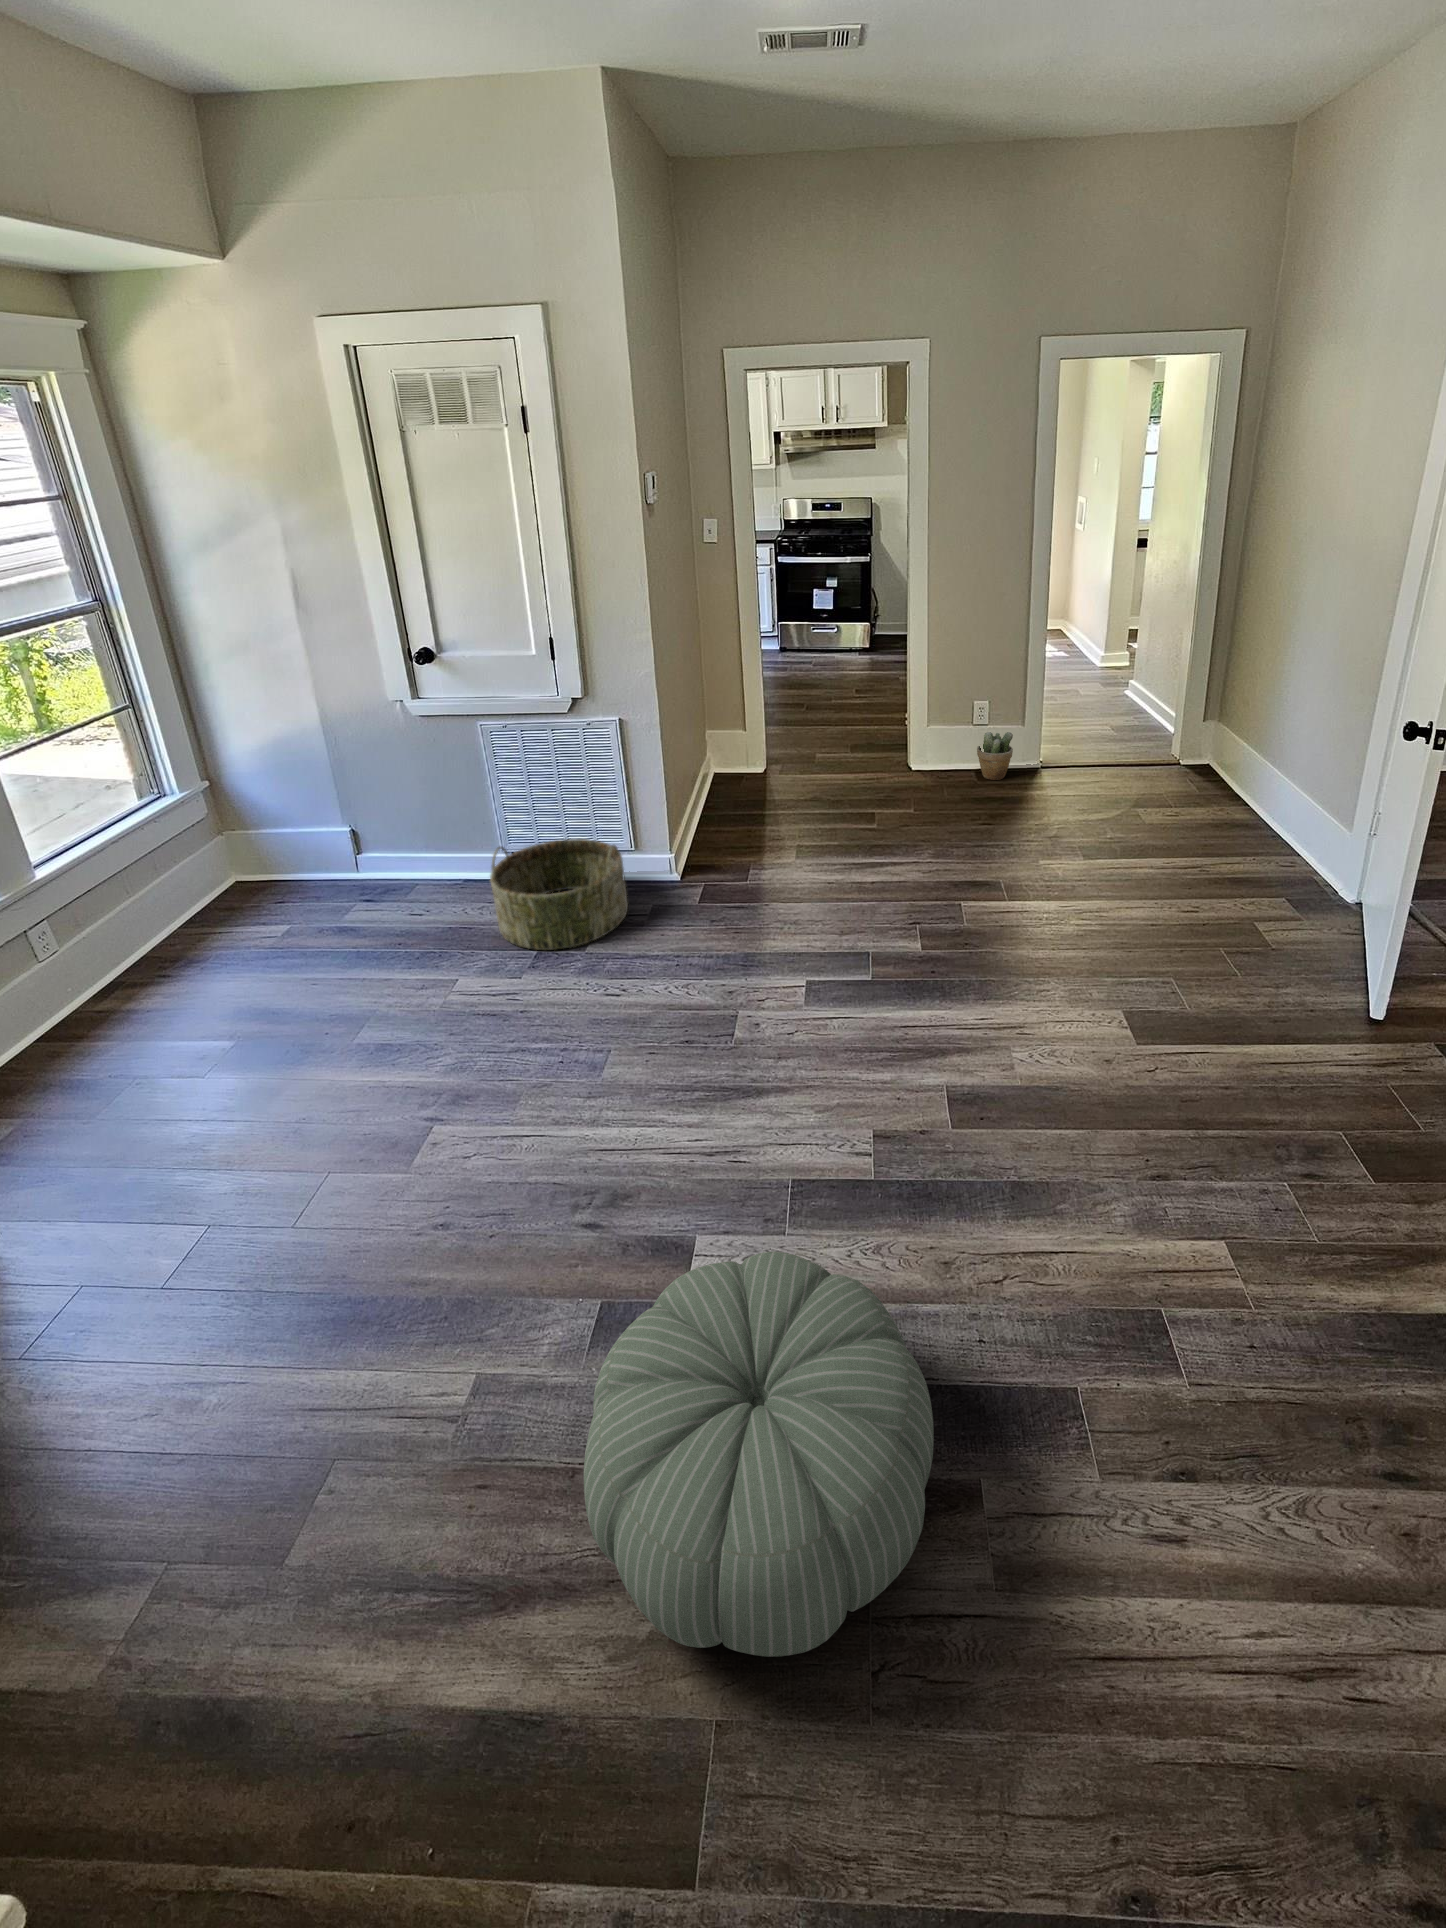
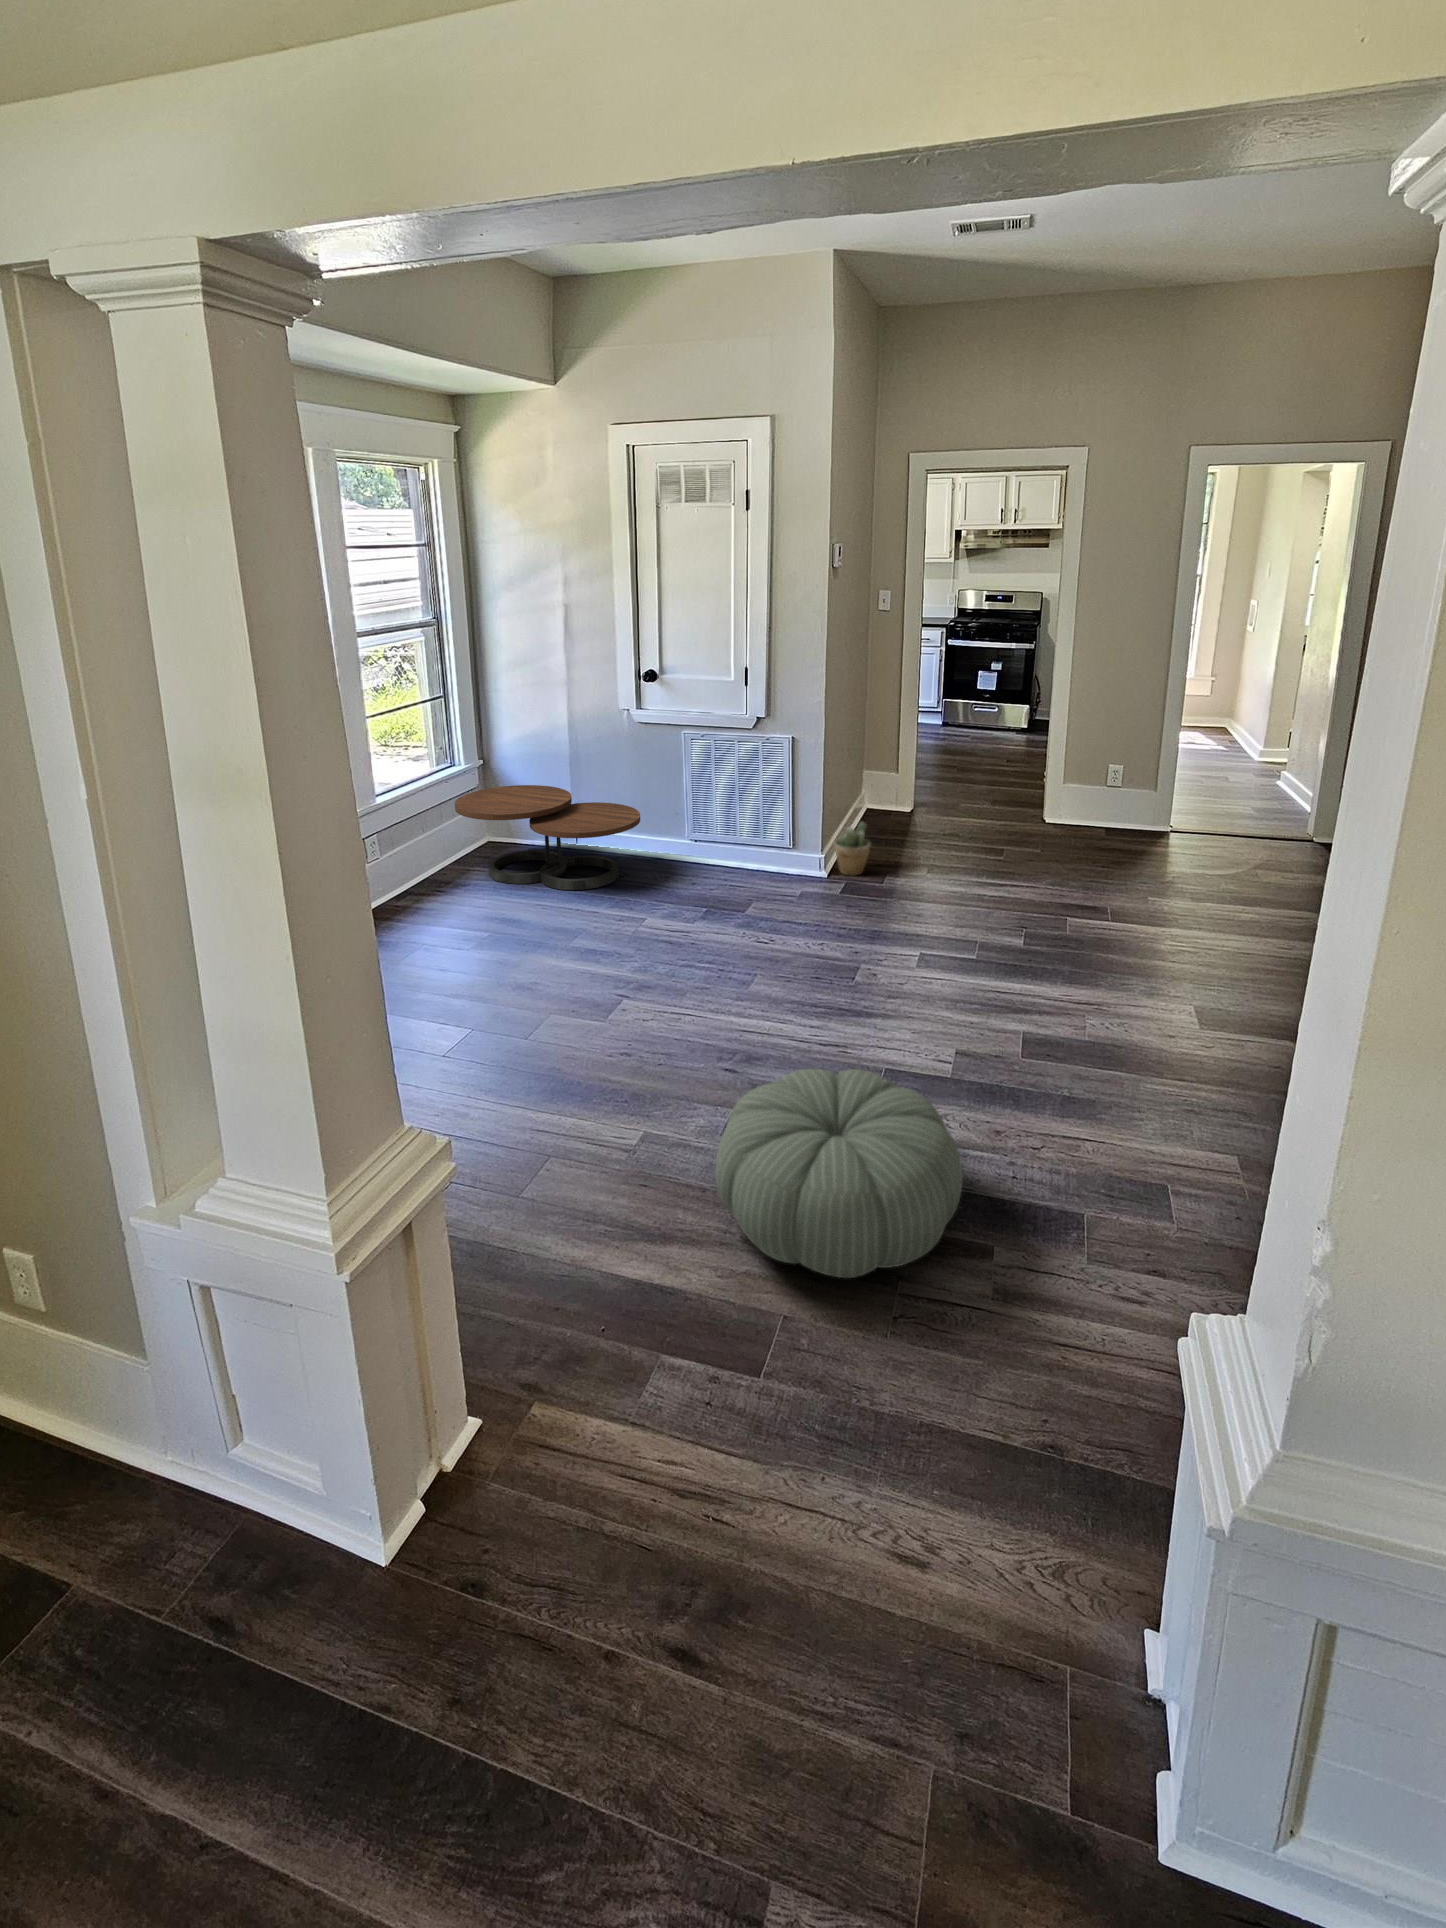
potted plant: present [977,732,1013,780] -> present [834,822,871,876]
coffee table: none [169,805,439,947] -> present [455,785,640,890]
basket: present [490,839,628,950] -> none [676,827,780,911]

